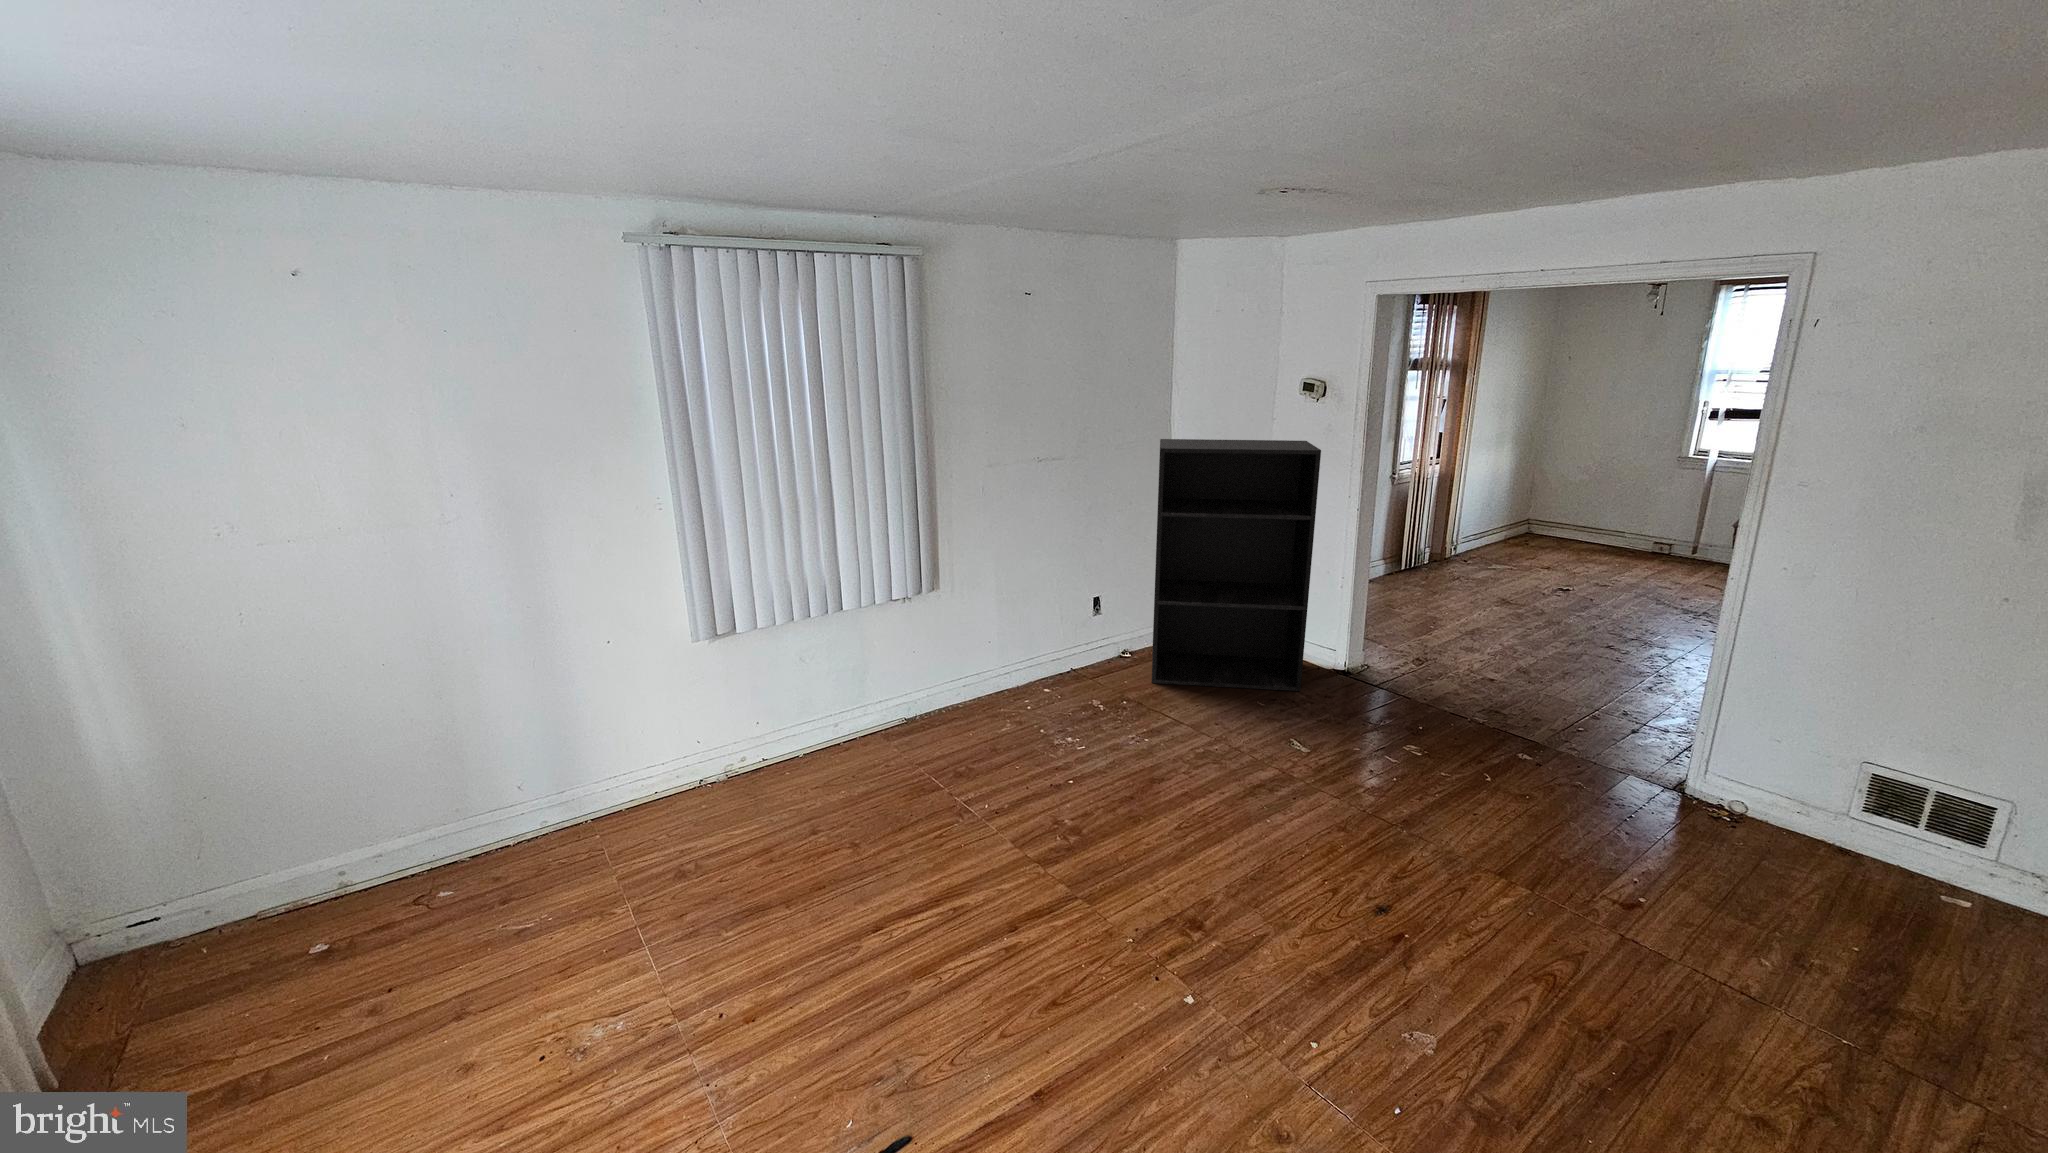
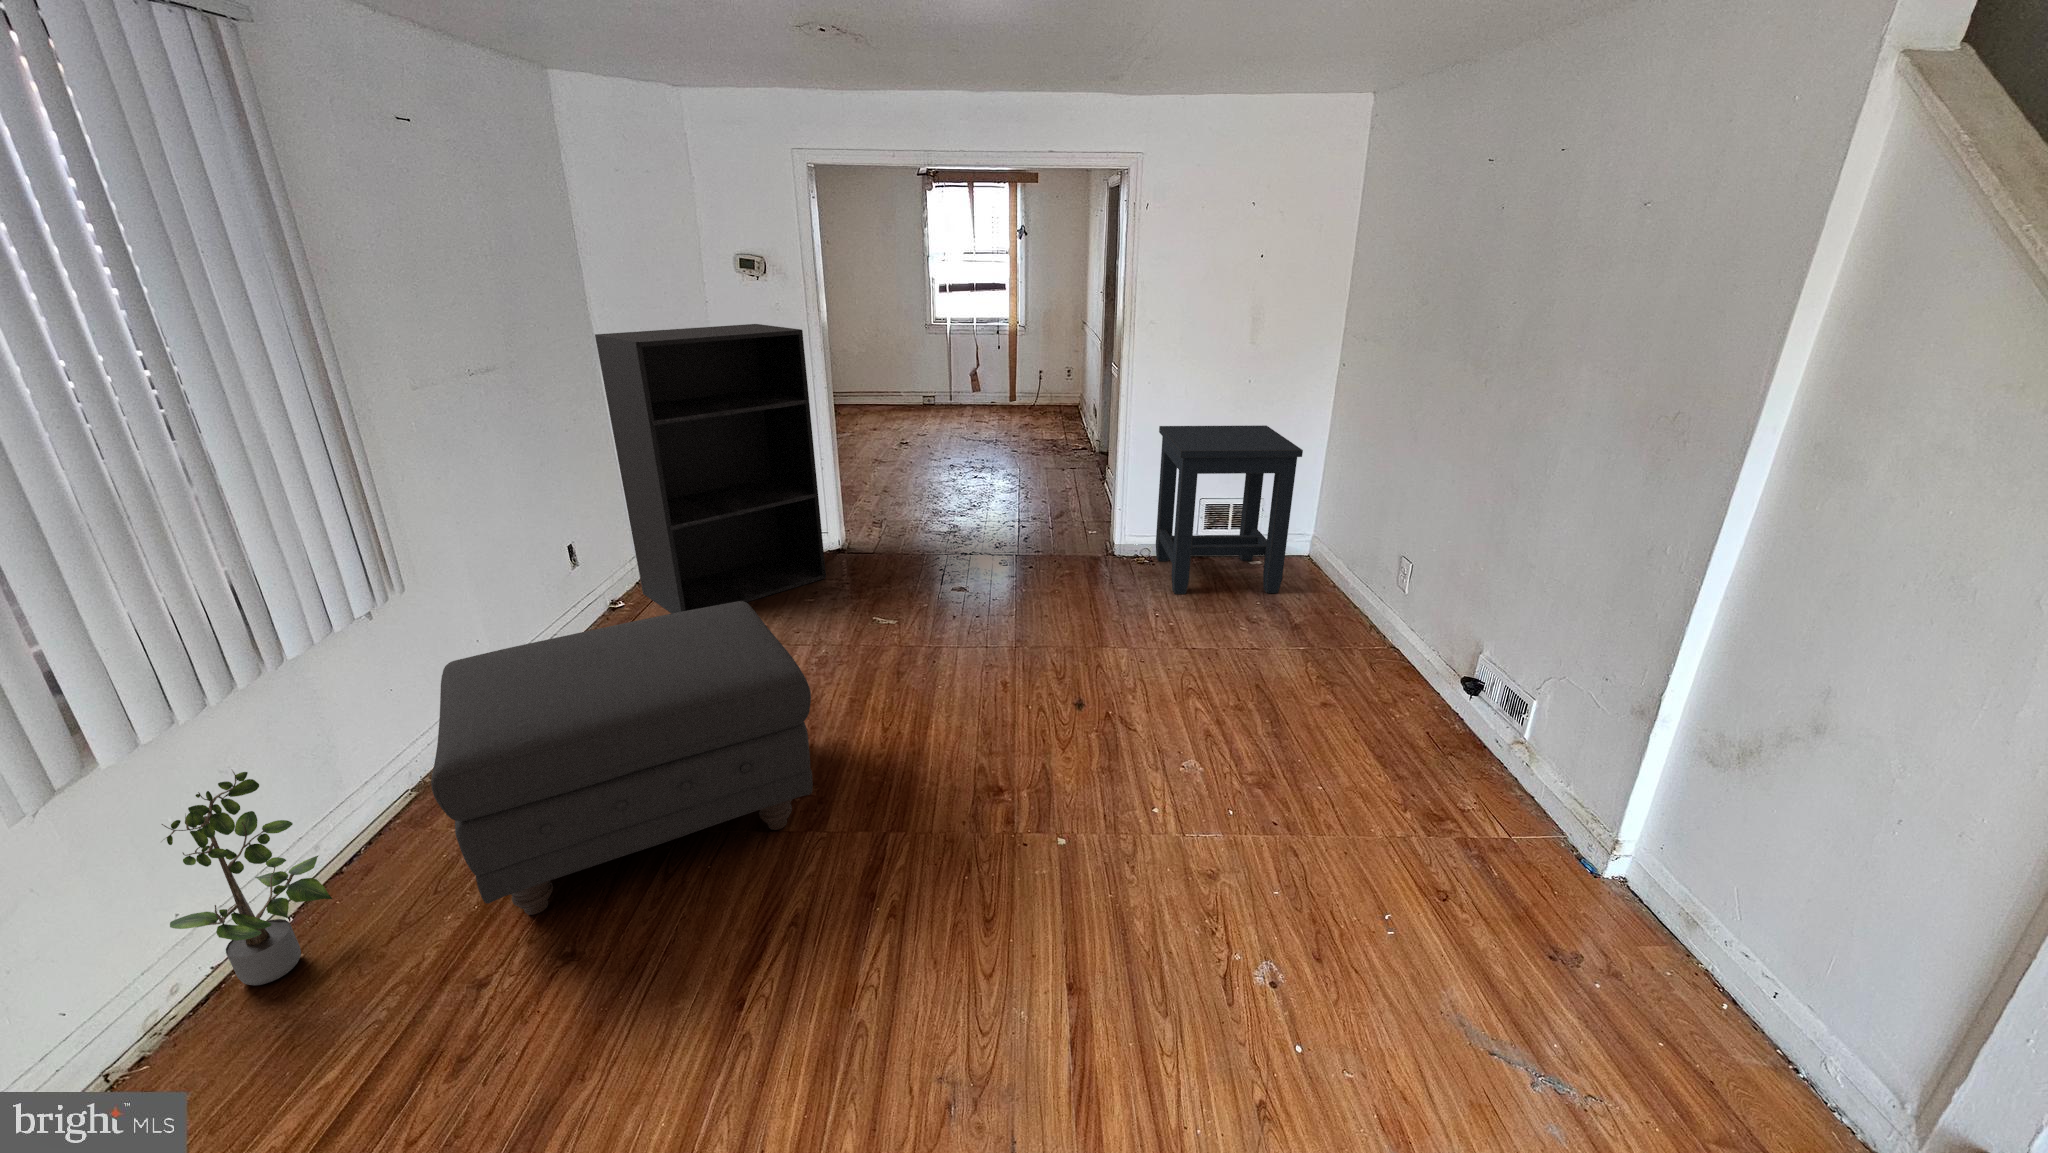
side table: none [1709,634,2037,958] -> present [1156,425,1303,594]
ottoman: none [824,640,1100,850] -> present [431,601,813,915]
potted plant: none [741,656,817,779] -> present [162,772,332,985]

